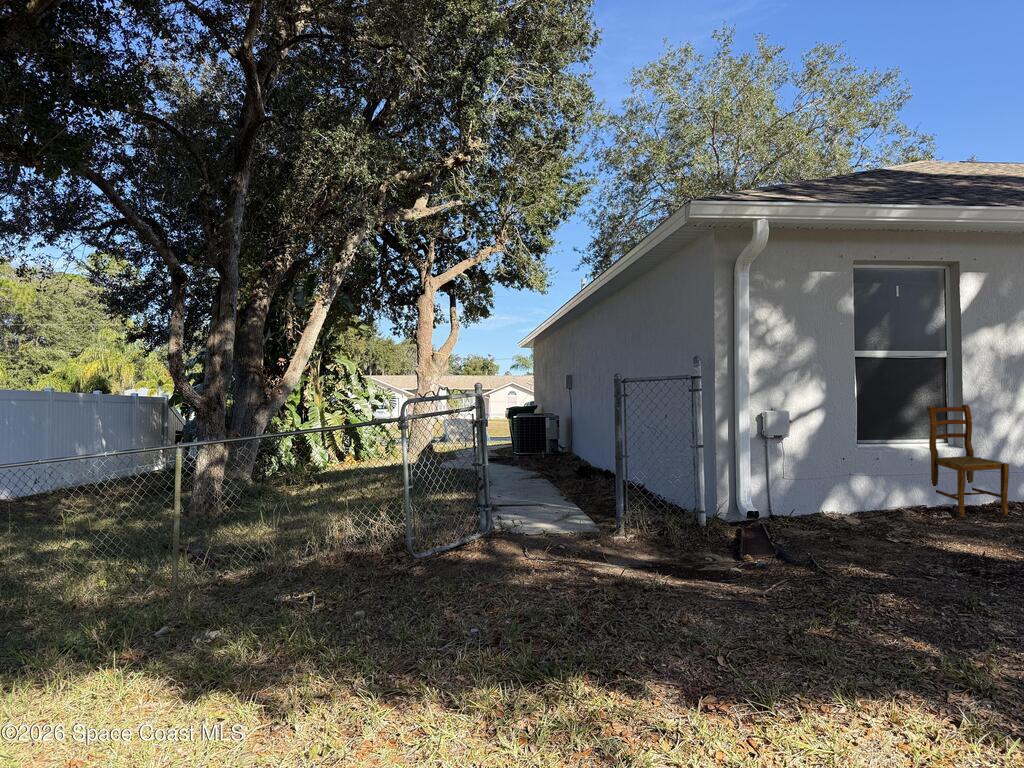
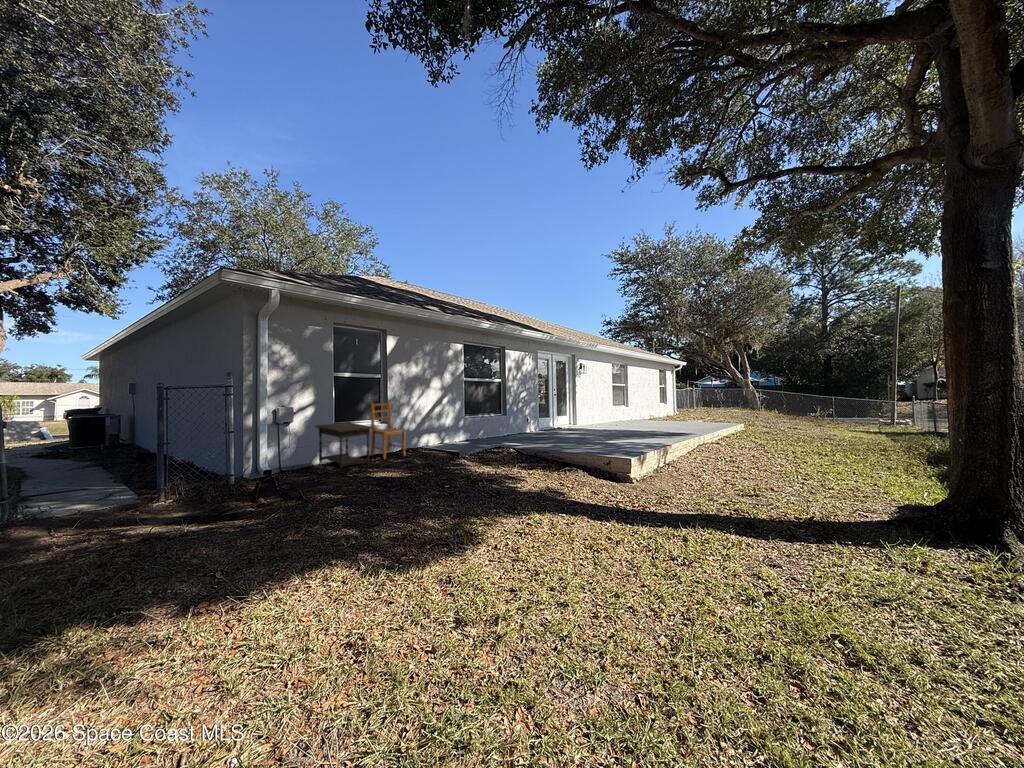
side table: none [825,441,943,529] -> present [315,422,373,469]

